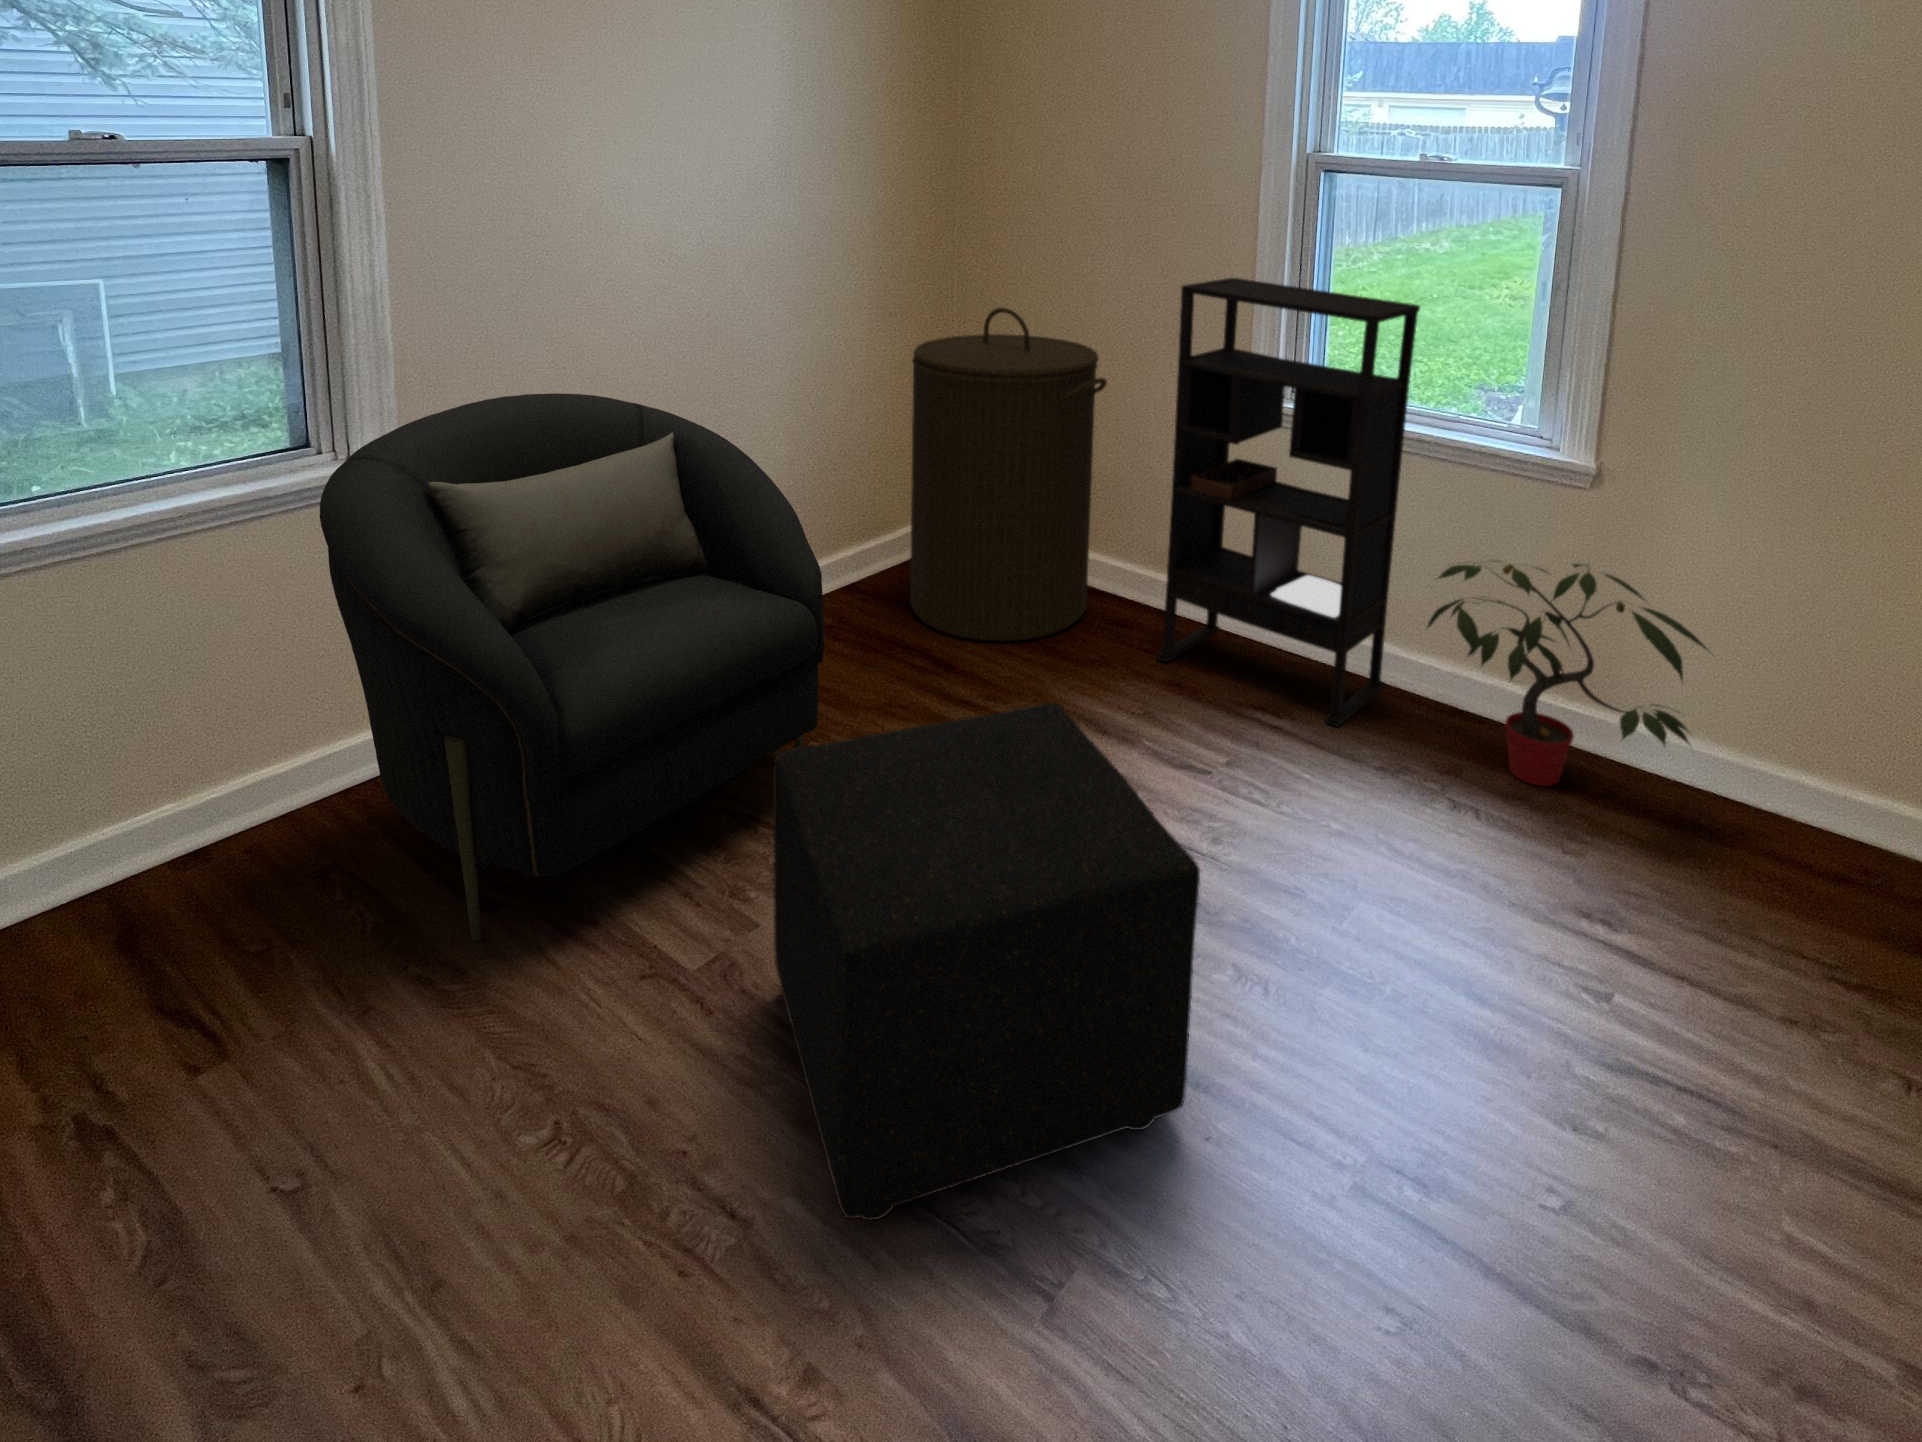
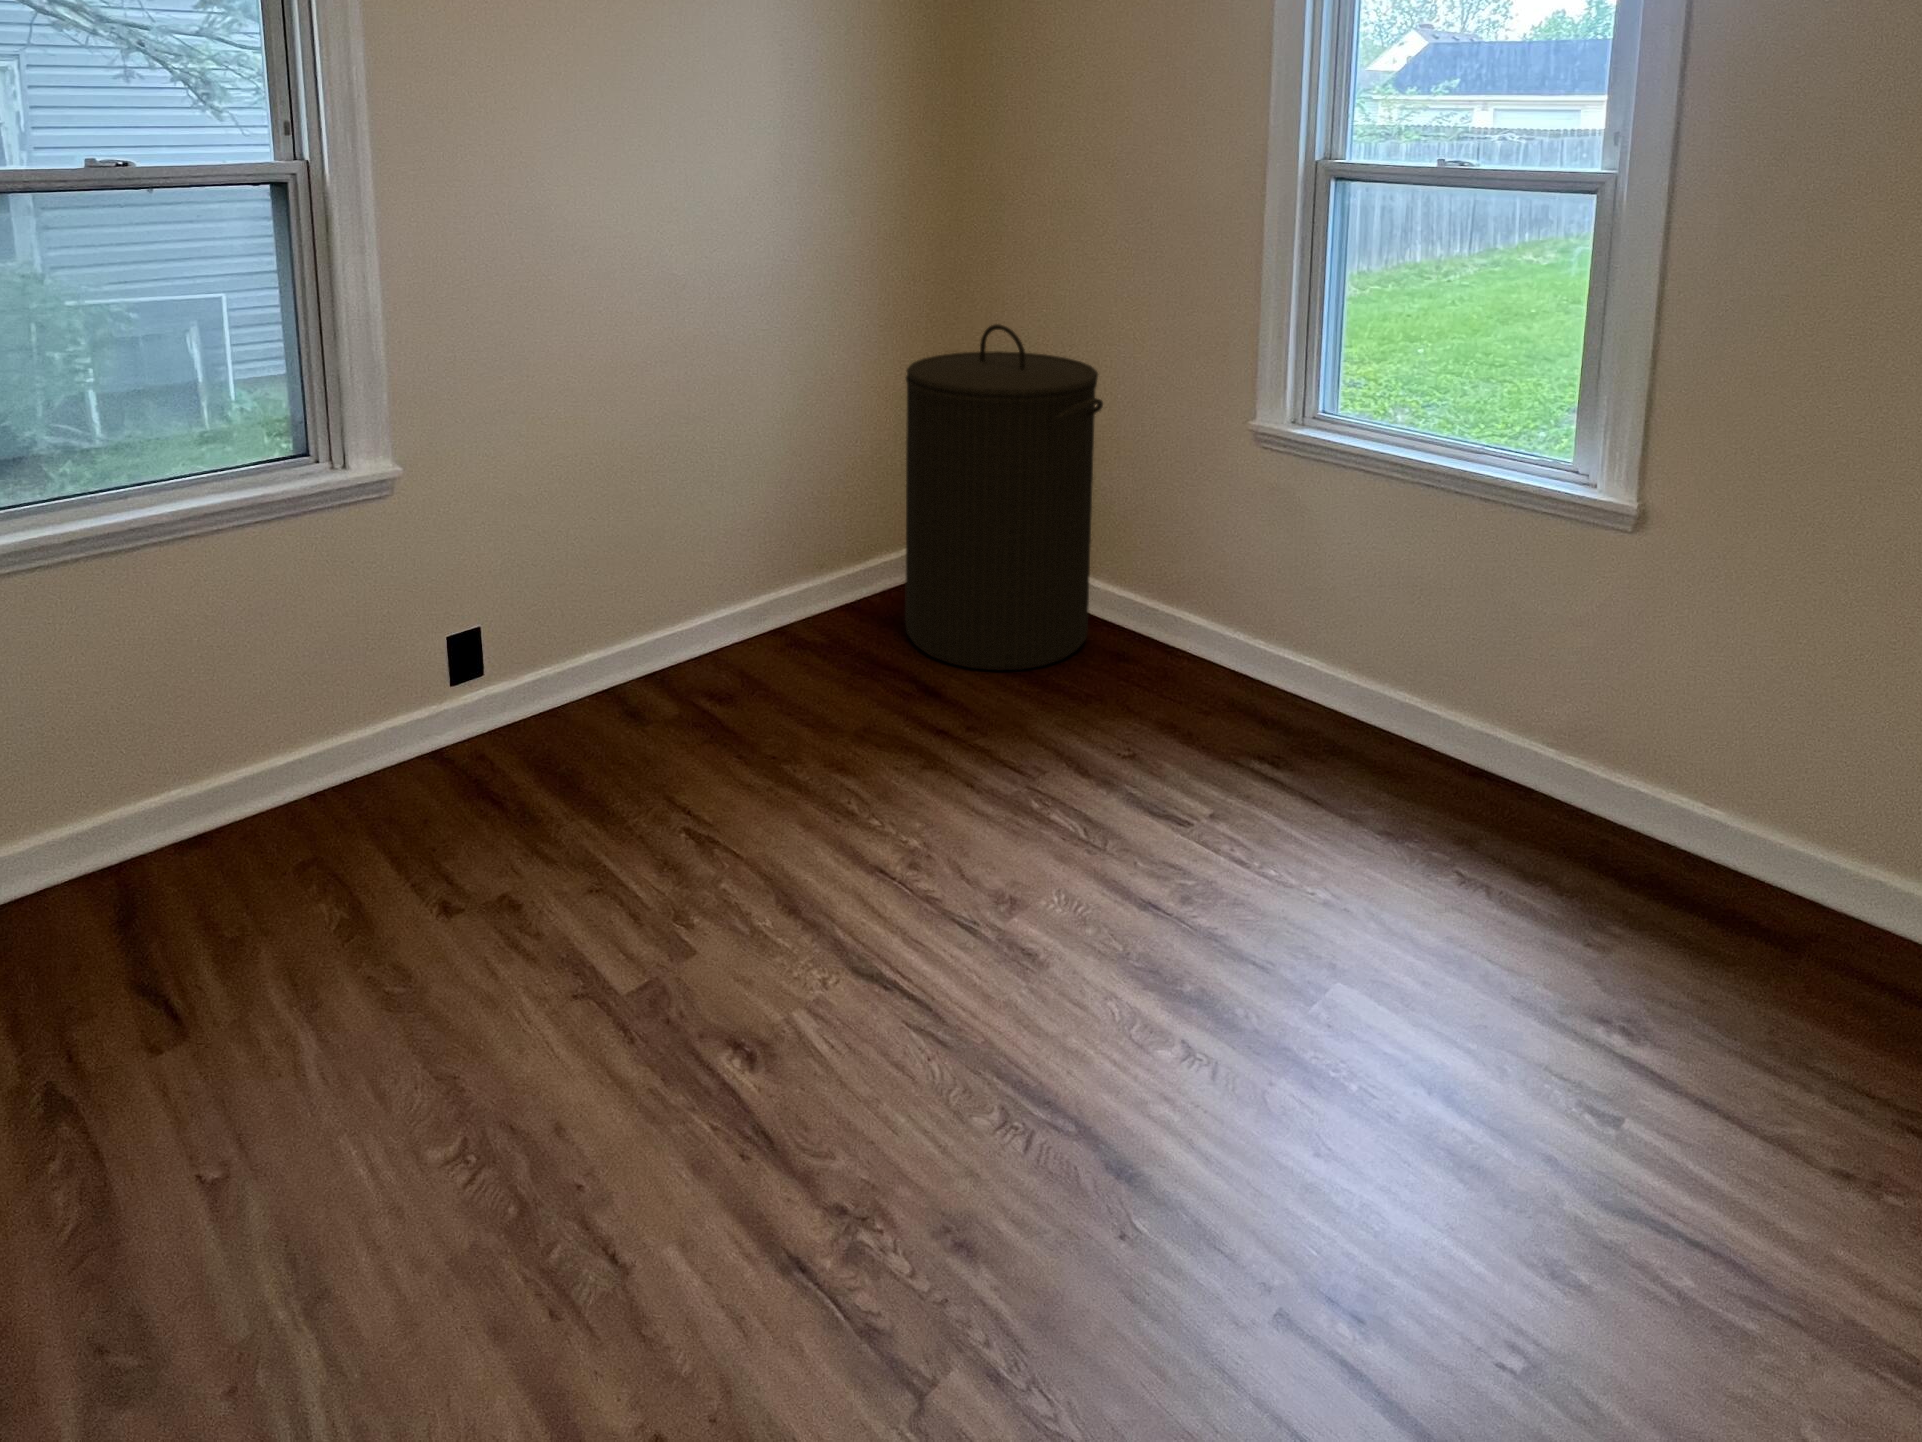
bookshelf: present [1156,278,1420,727] -> none [1153,294,1437,784]
armchair: present [320,393,824,941] -> none [298,408,784,946]
potted plant: present [1428,563,1713,786] -> none [1439,610,1784,867]
ottoman: present [773,703,1200,1220] -> none [692,745,1108,1284]

